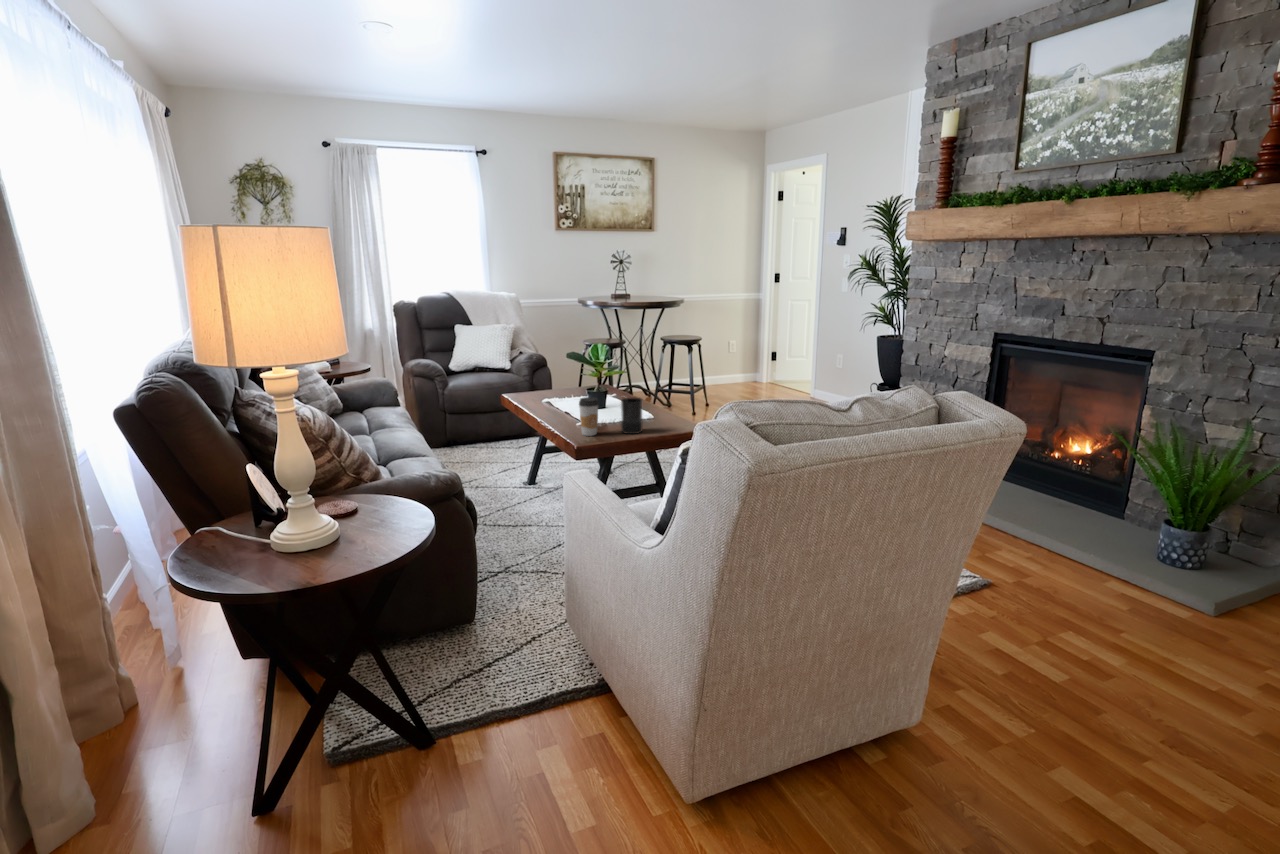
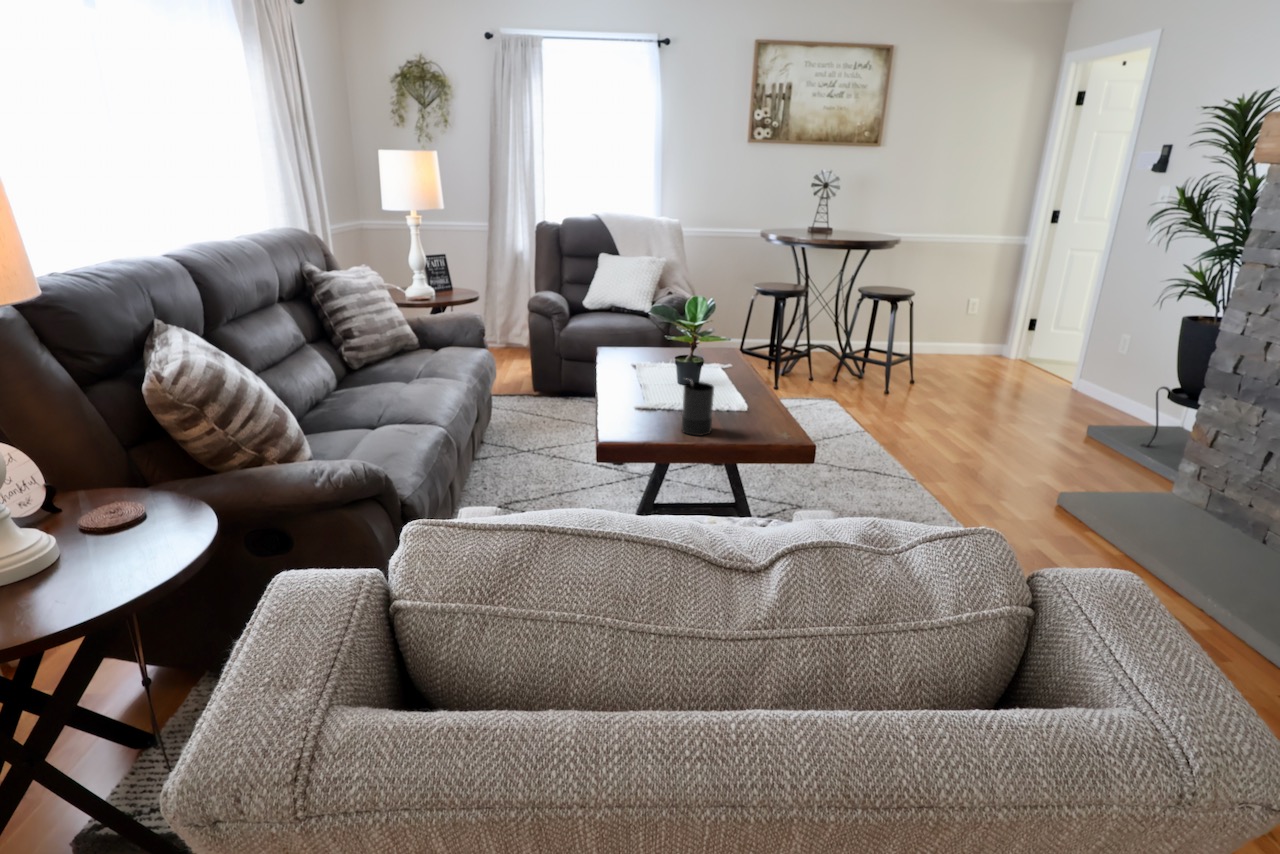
coffee cup: present [579,397,599,436] -> none [625,375,653,429]

